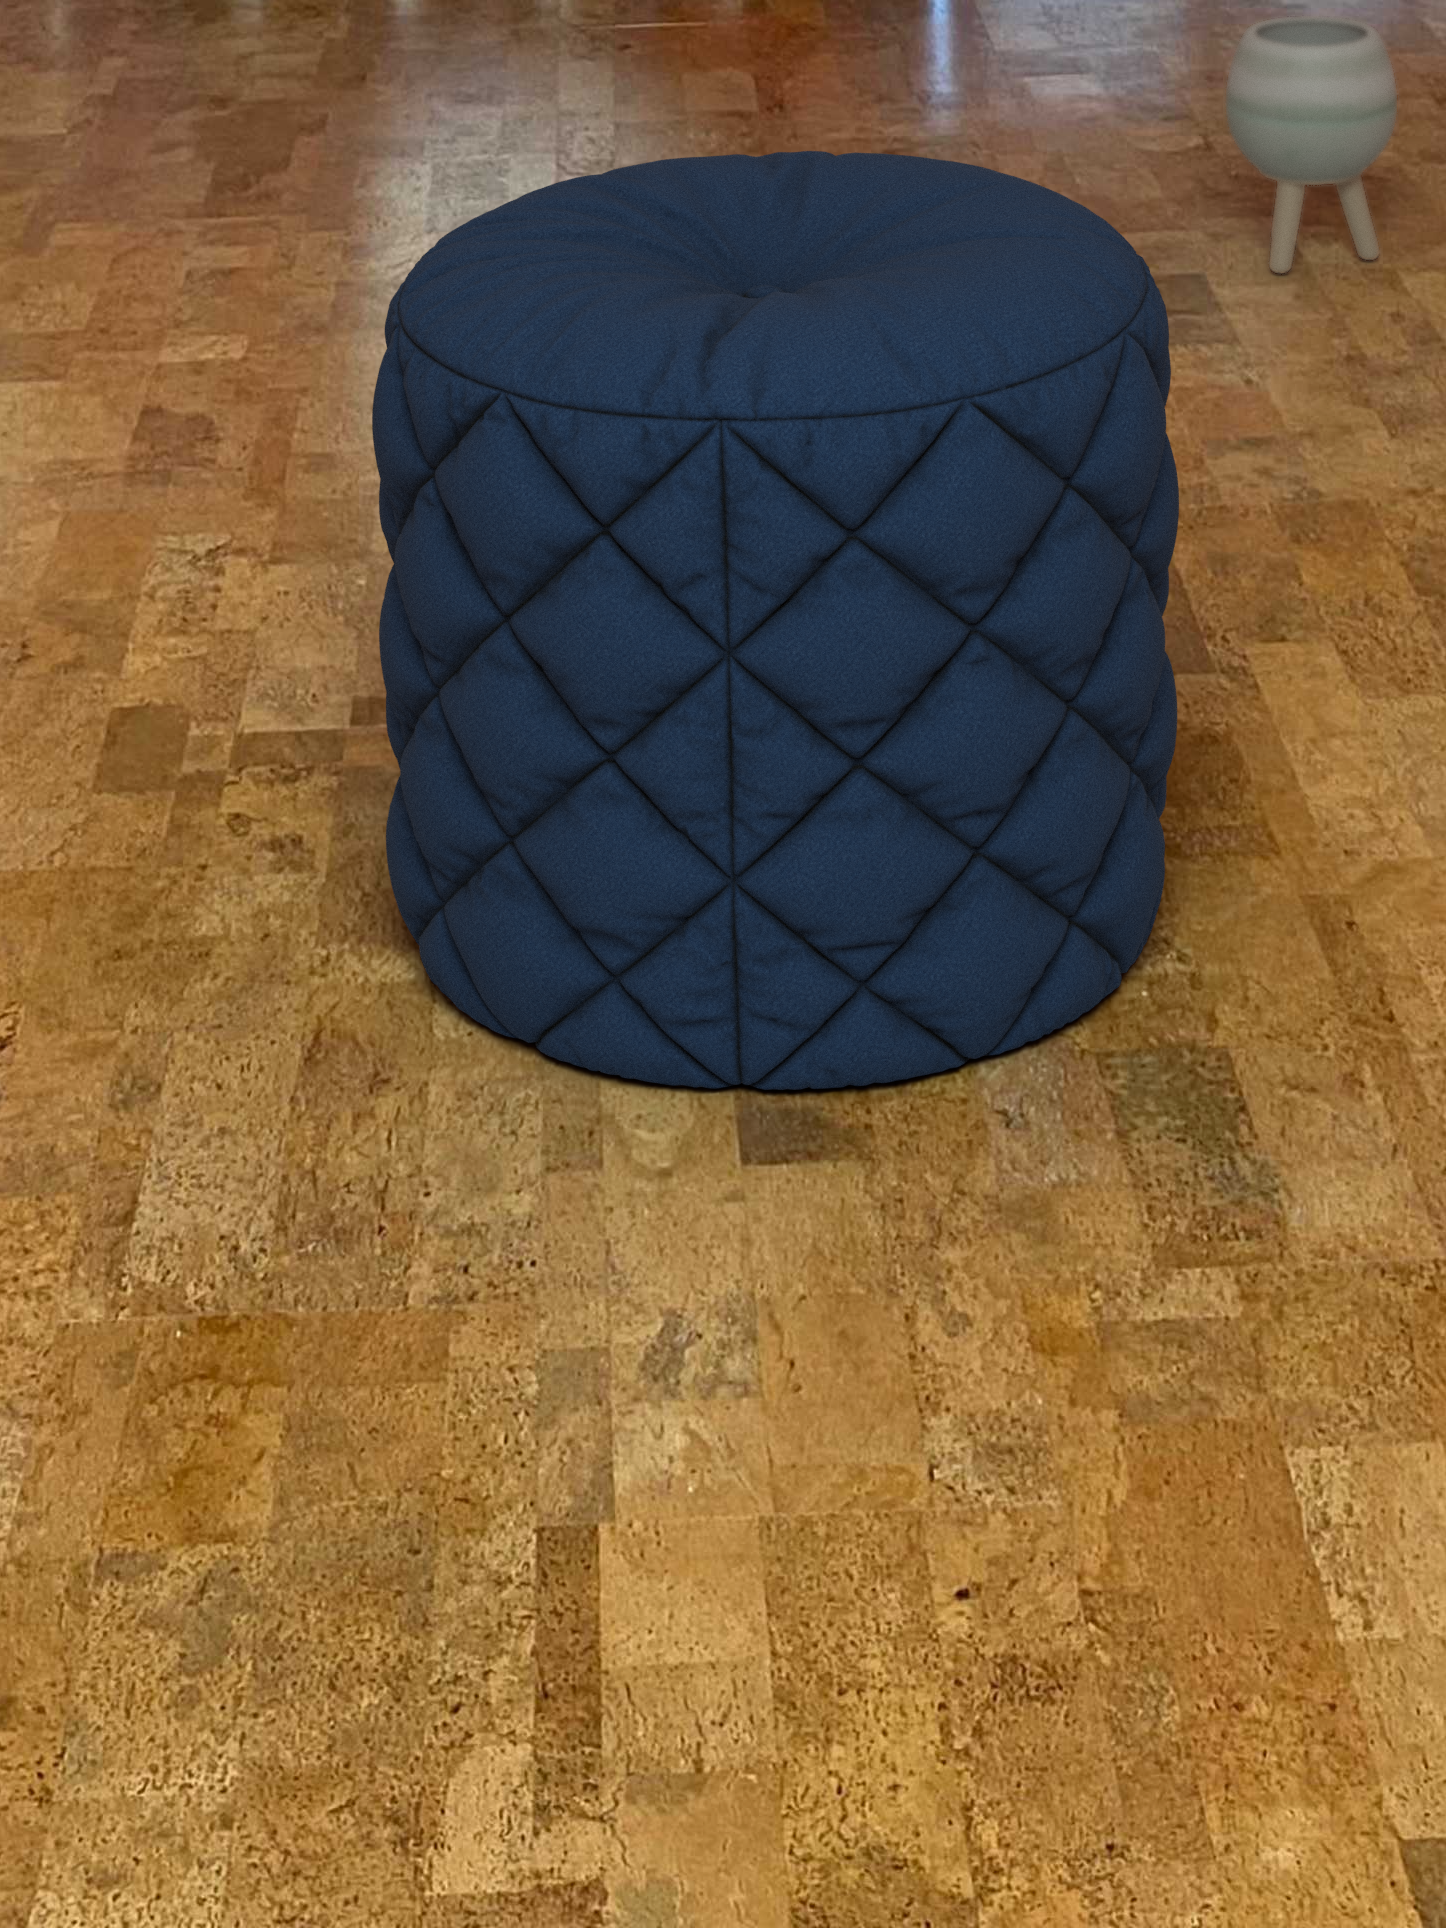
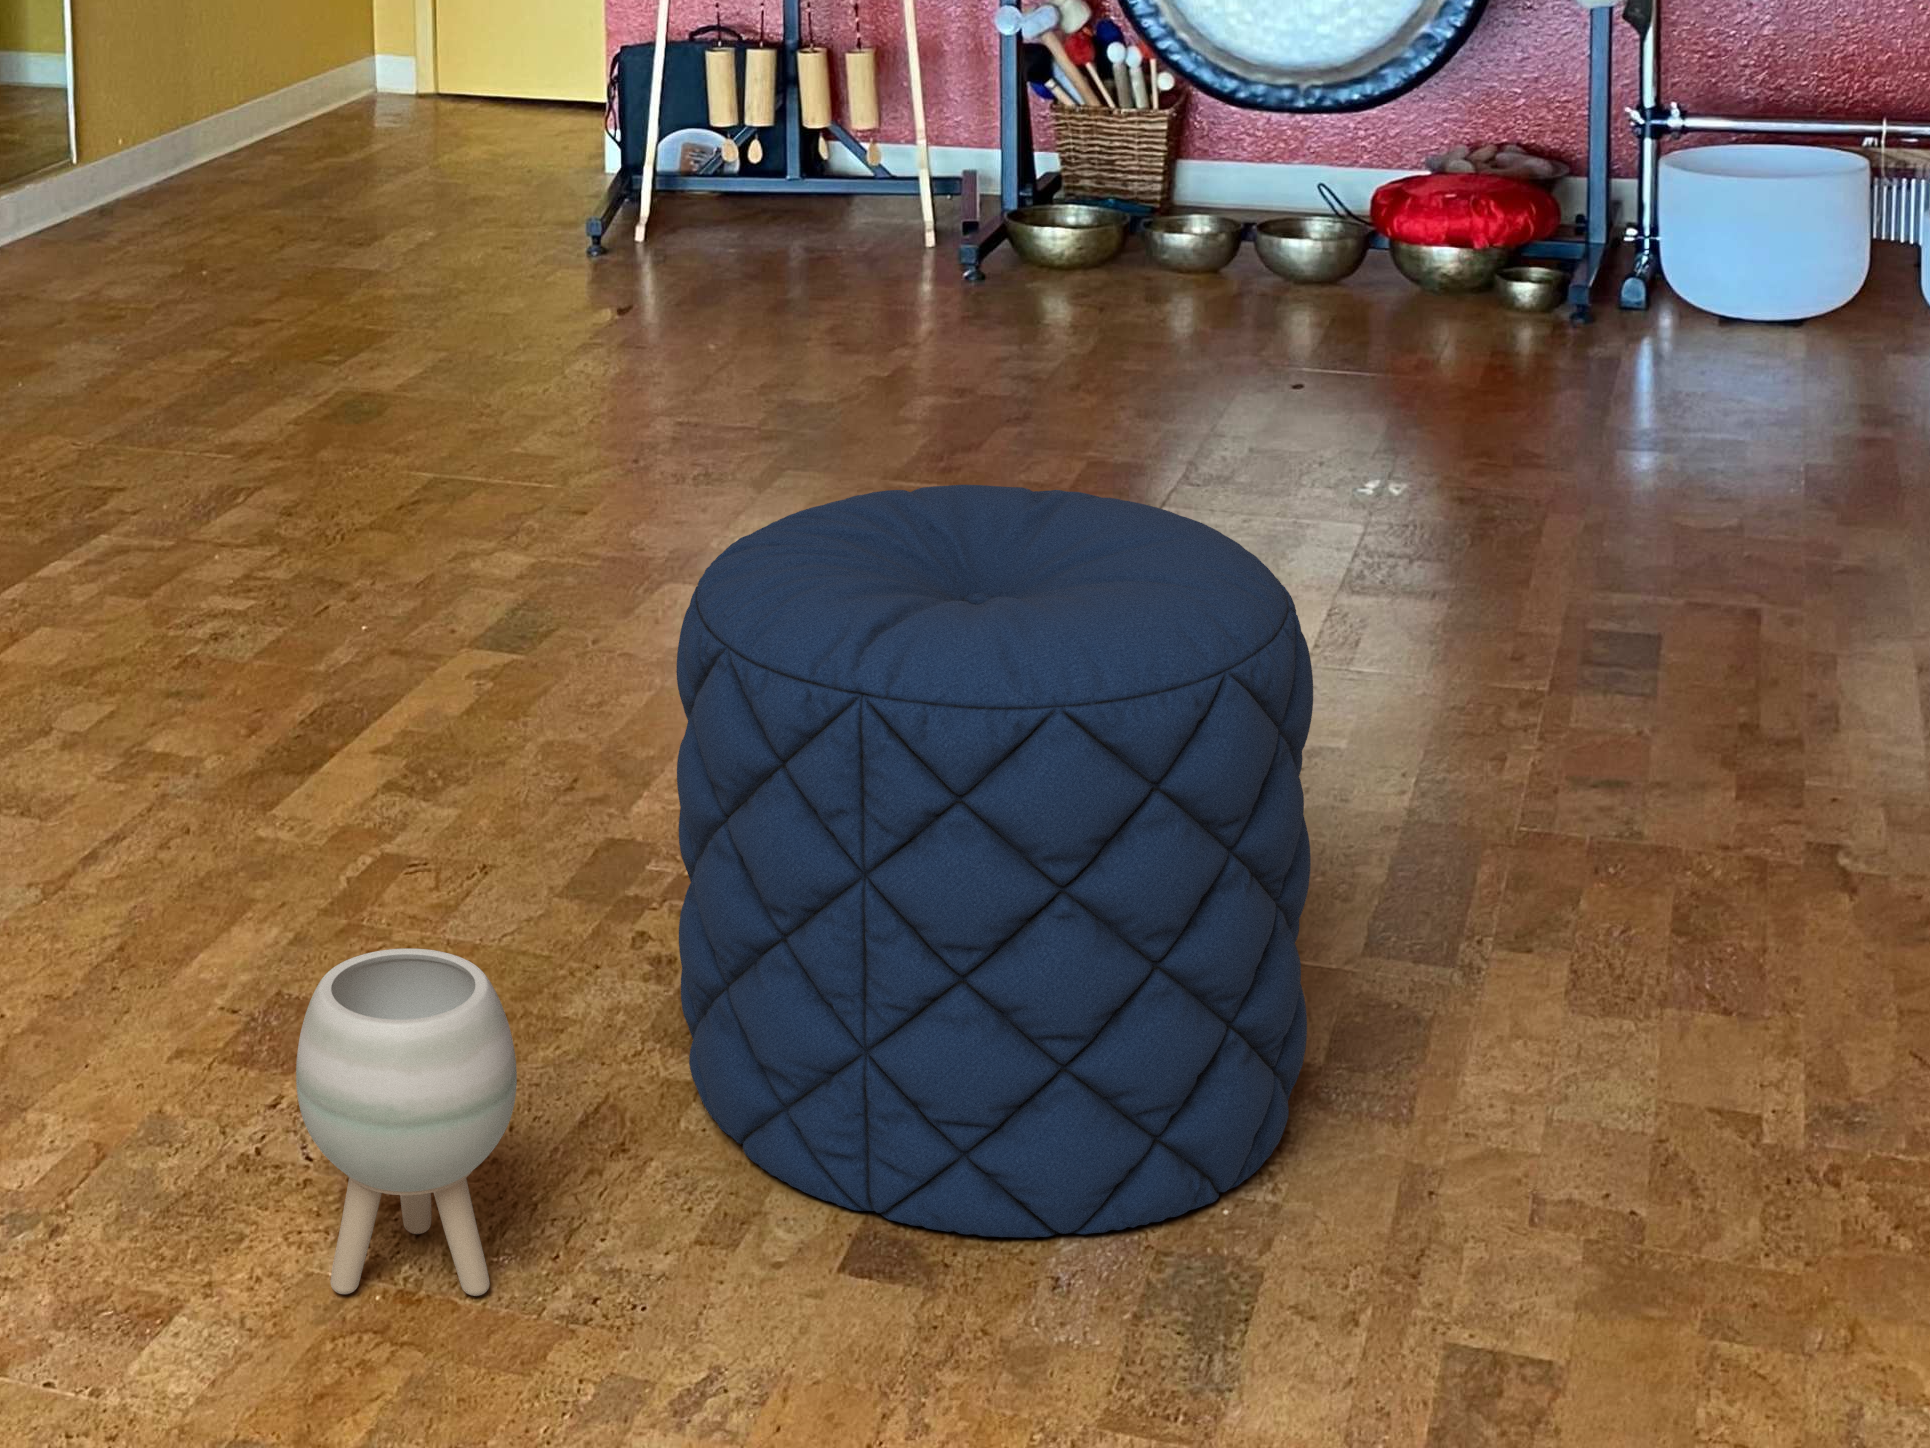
planter: present [1226,16,1397,273] -> present [296,948,517,1296]

